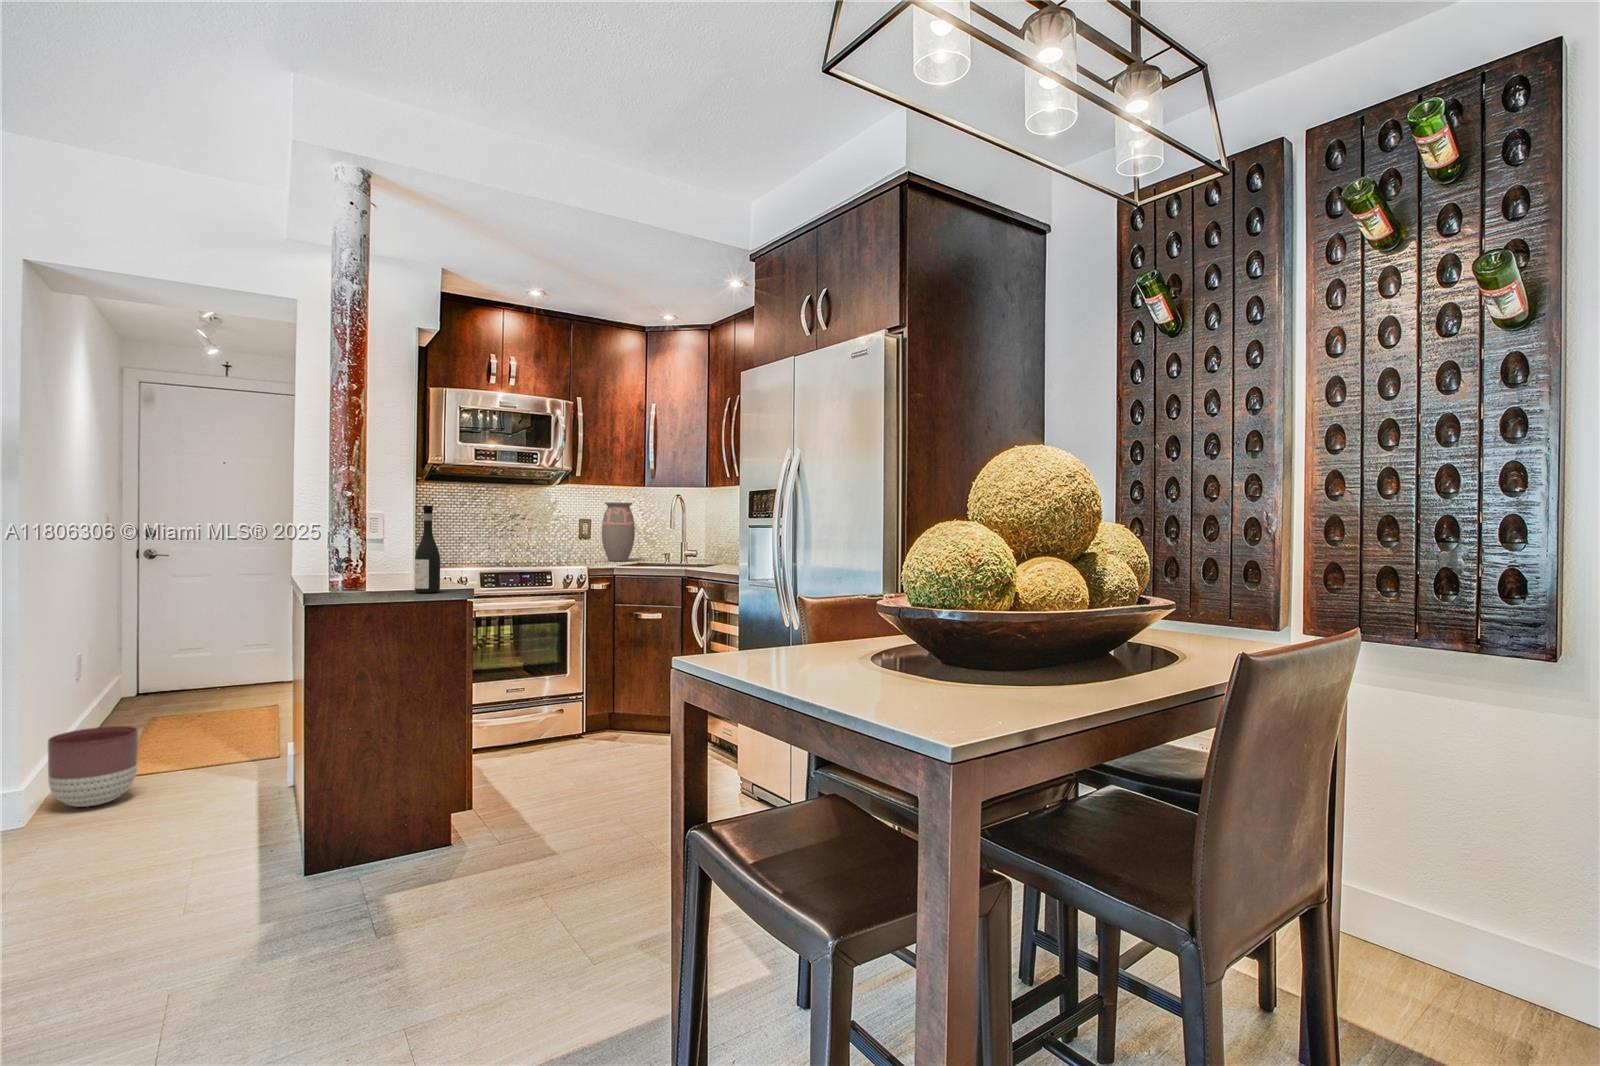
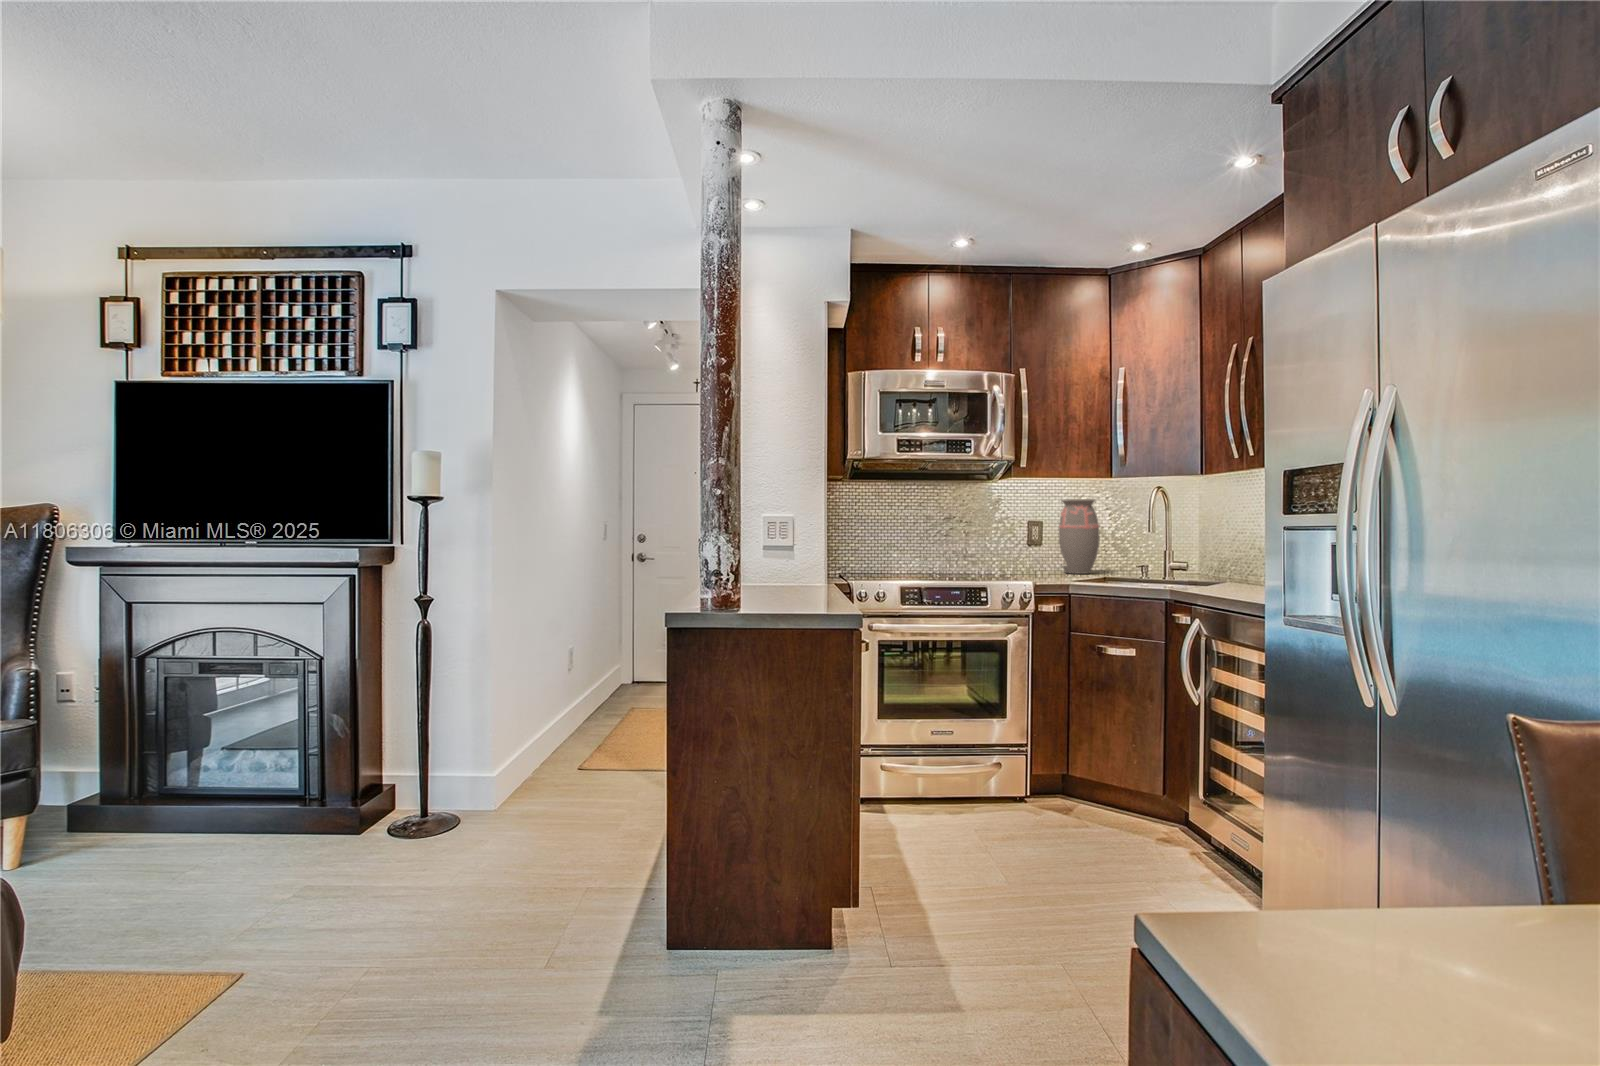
wine bottle: present [415,505,440,593] -> none [779,503,809,617]
planter: present [48,726,138,807] -> none [517,723,585,800]

